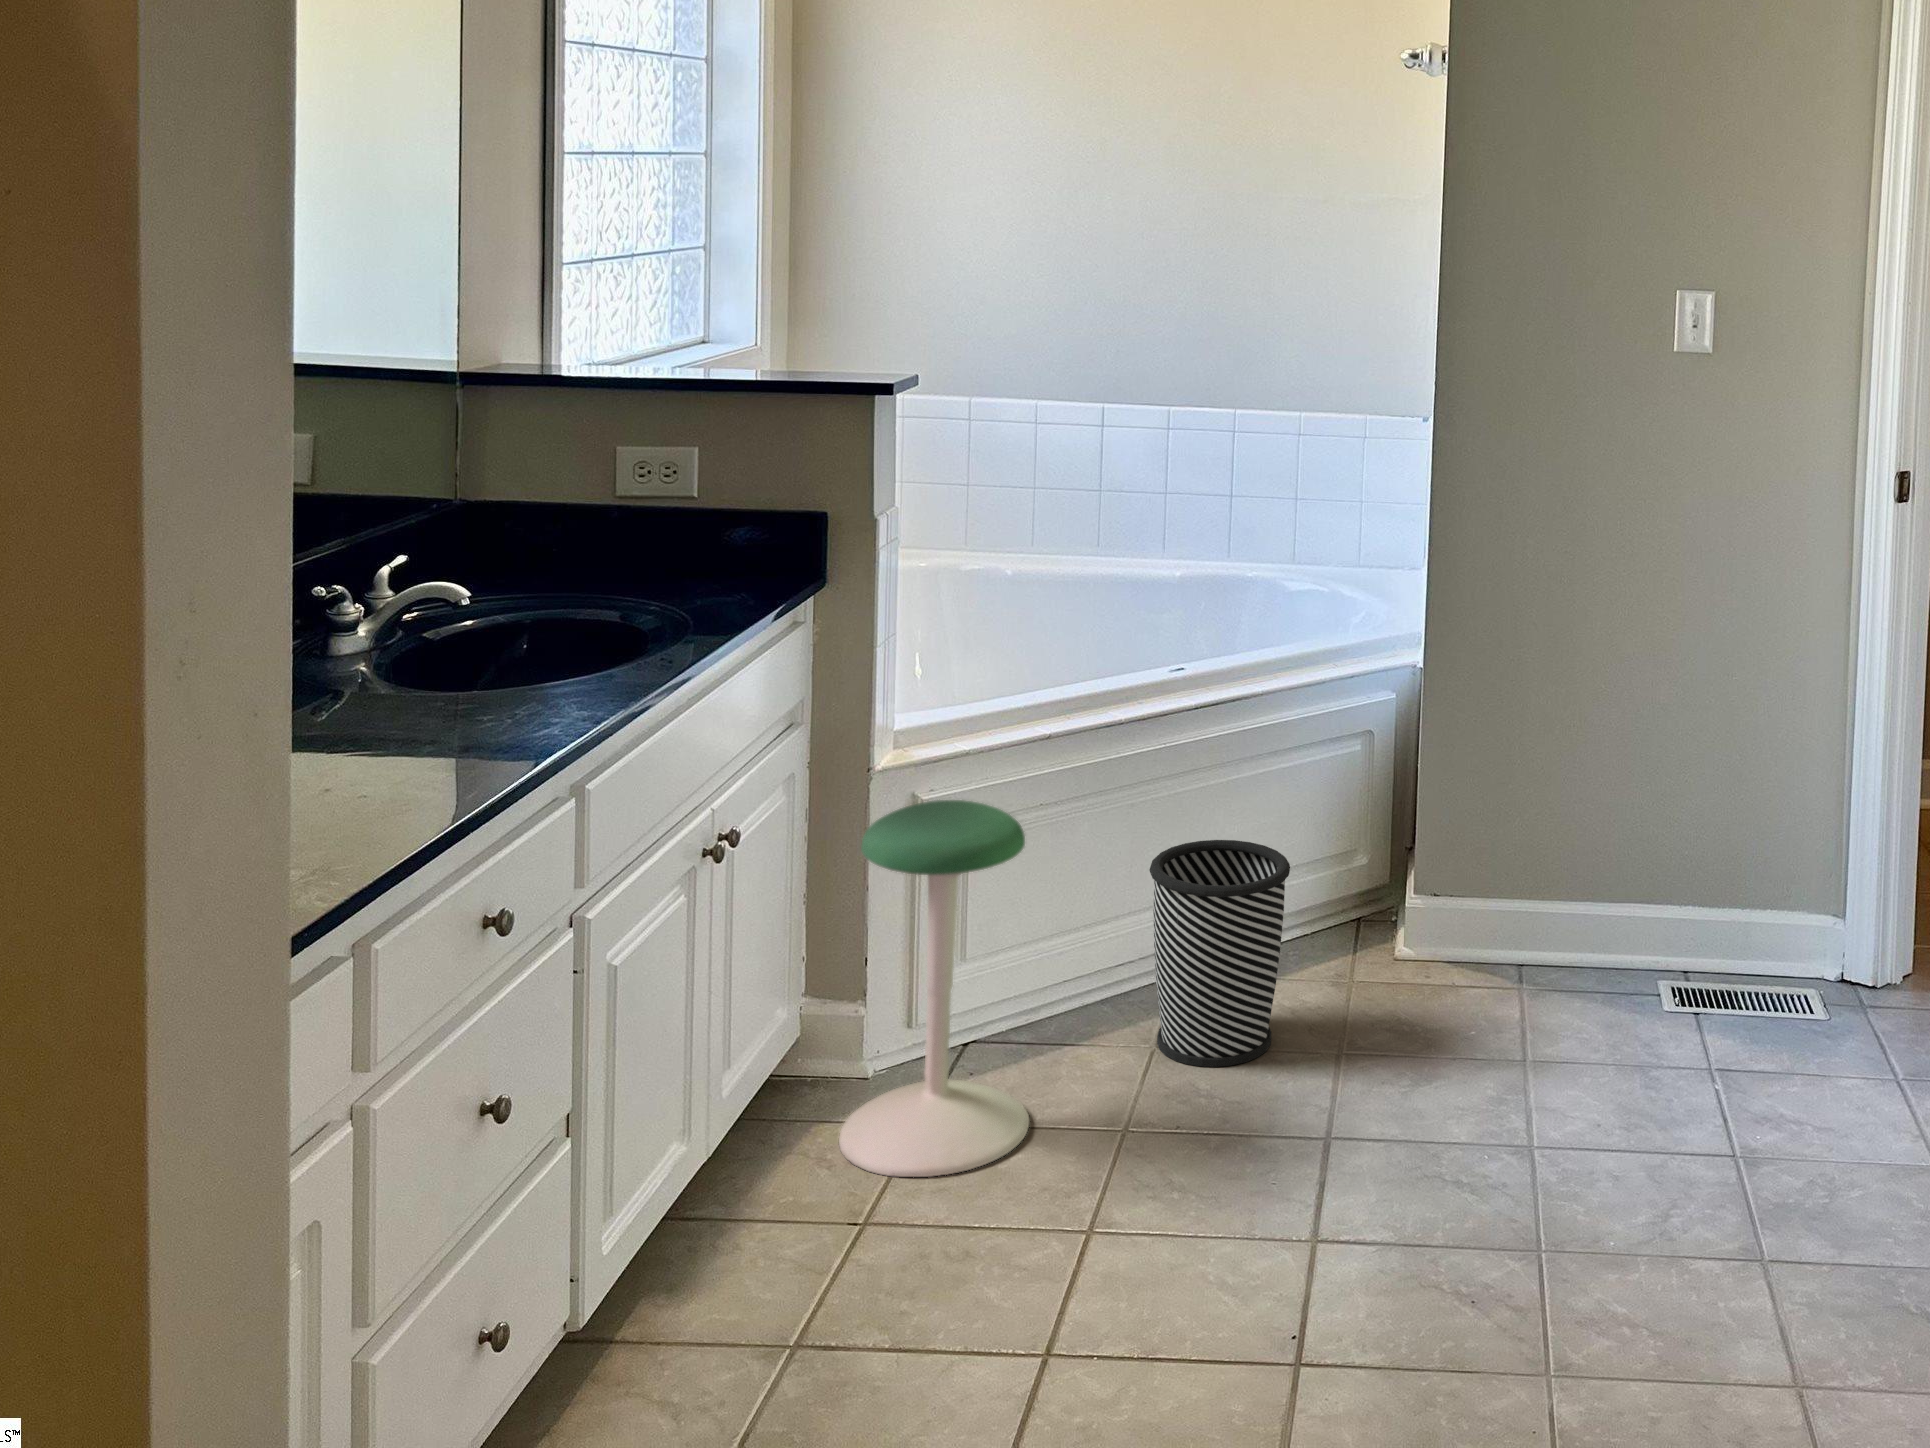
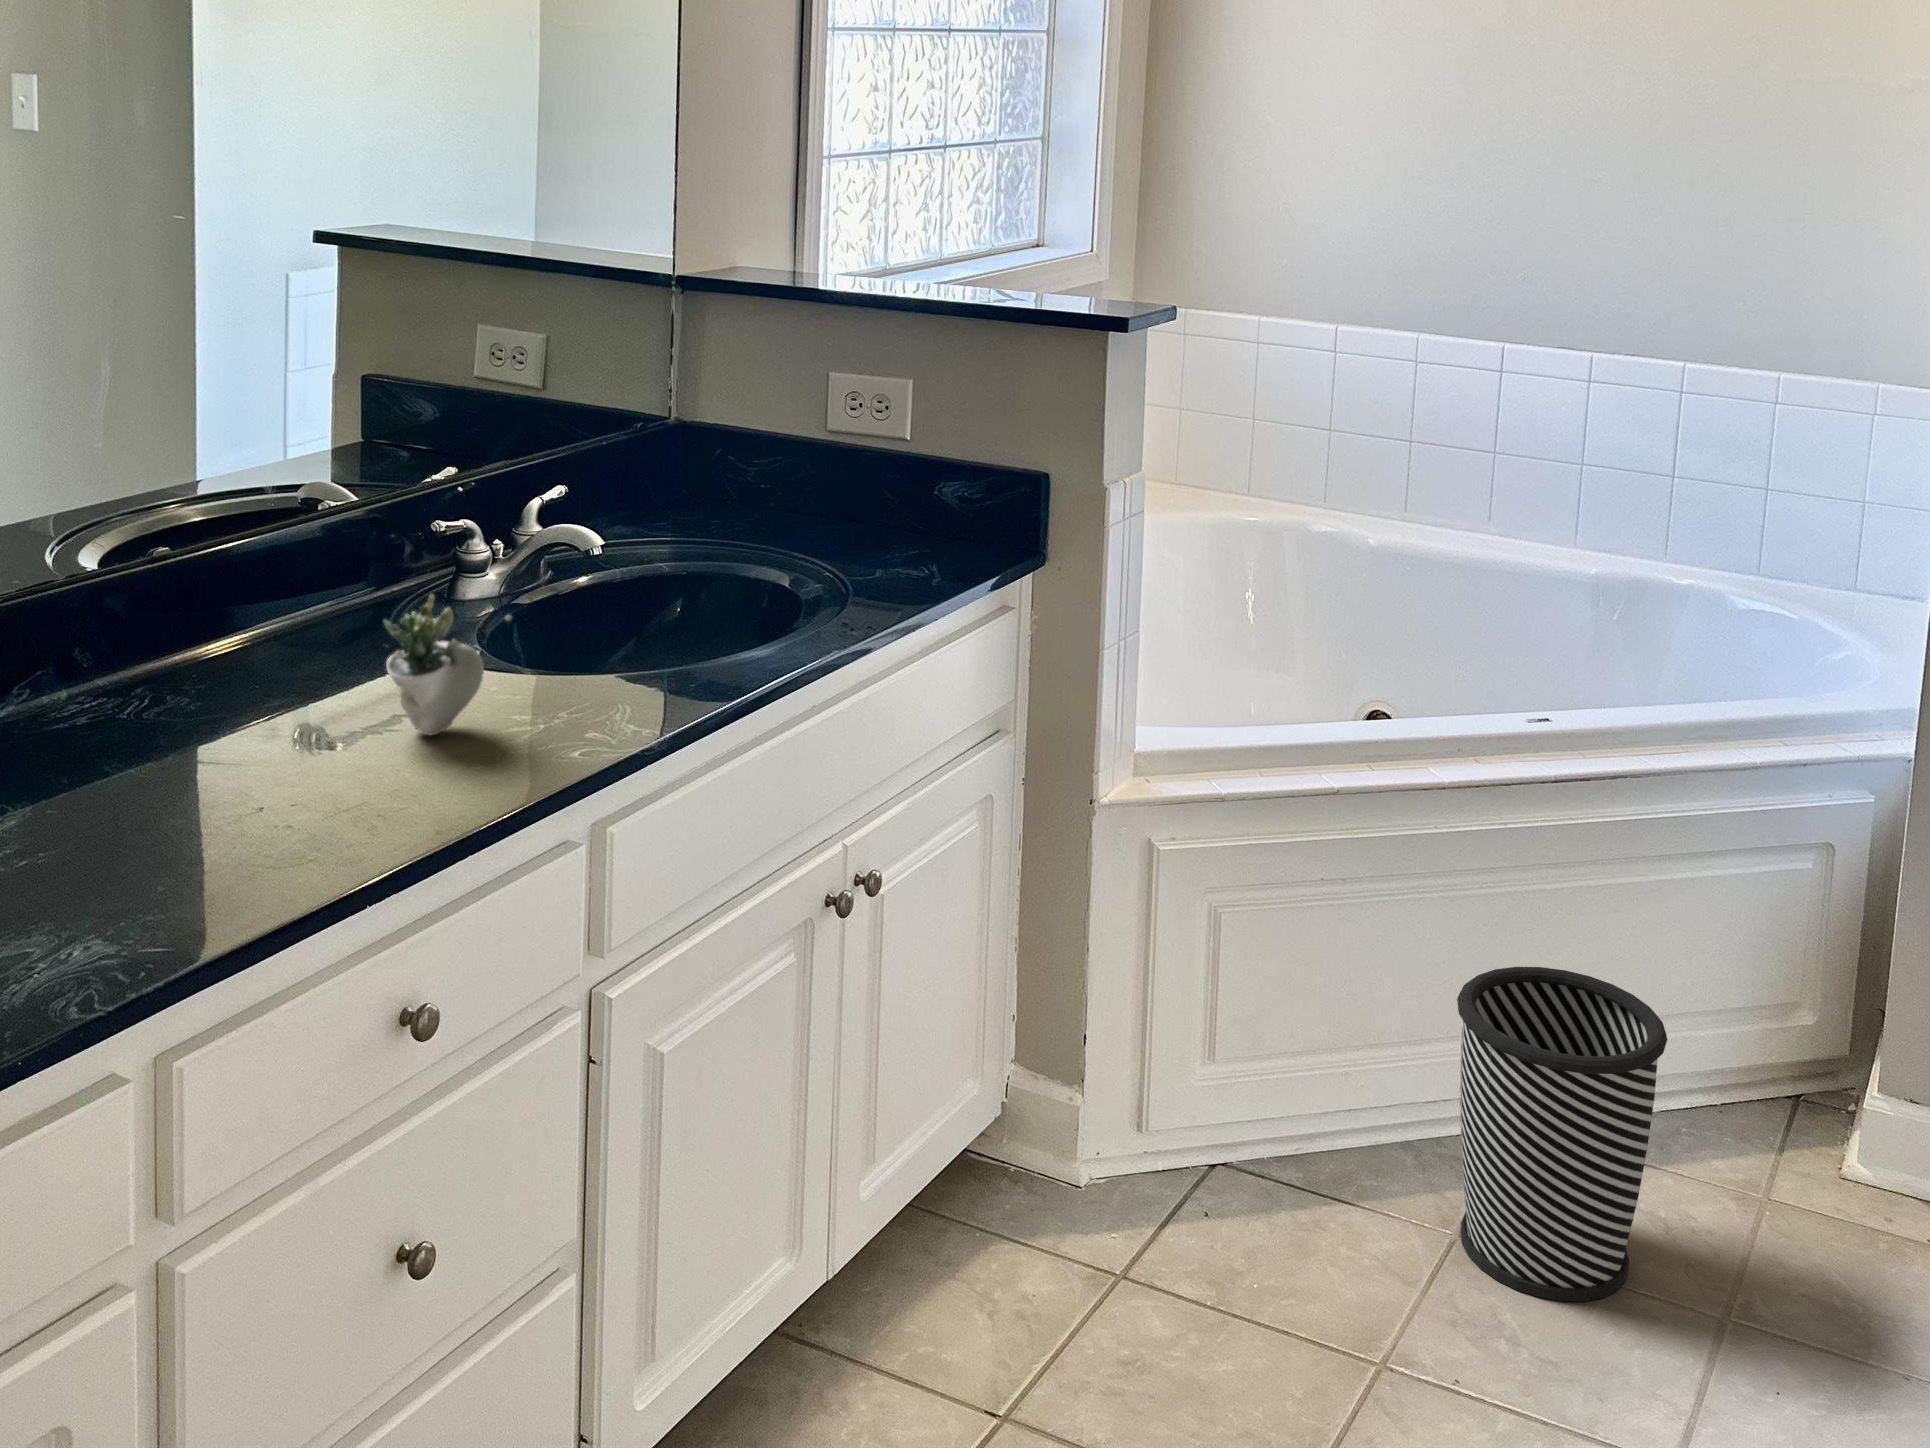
succulent plant: none [384,616,523,730] -> present [384,594,511,735]
stool: present [839,800,1029,1177] -> none [1016,865,1262,1370]

